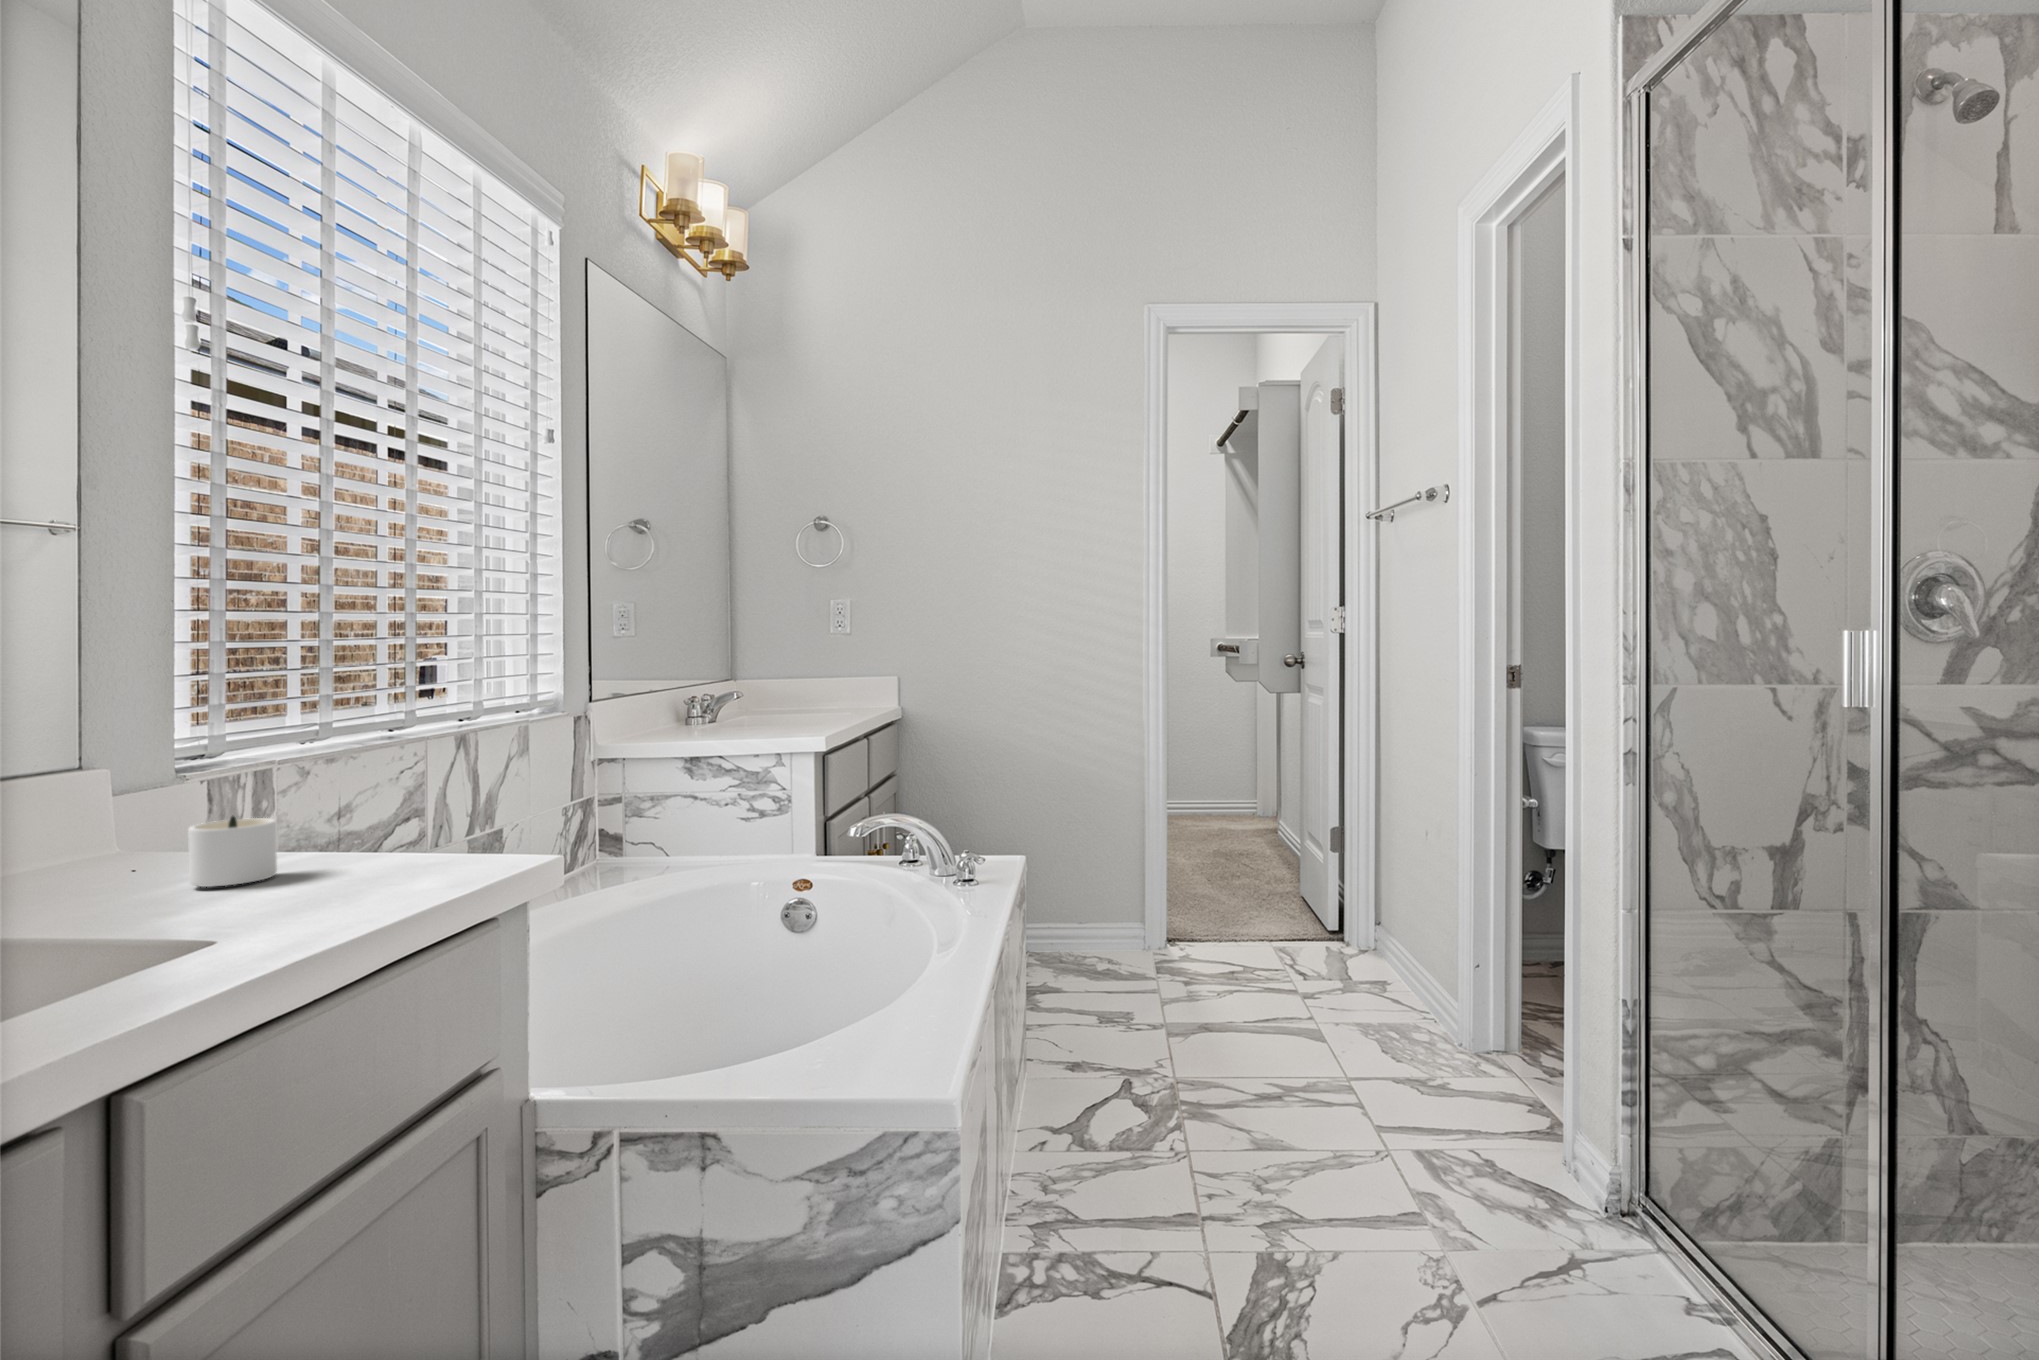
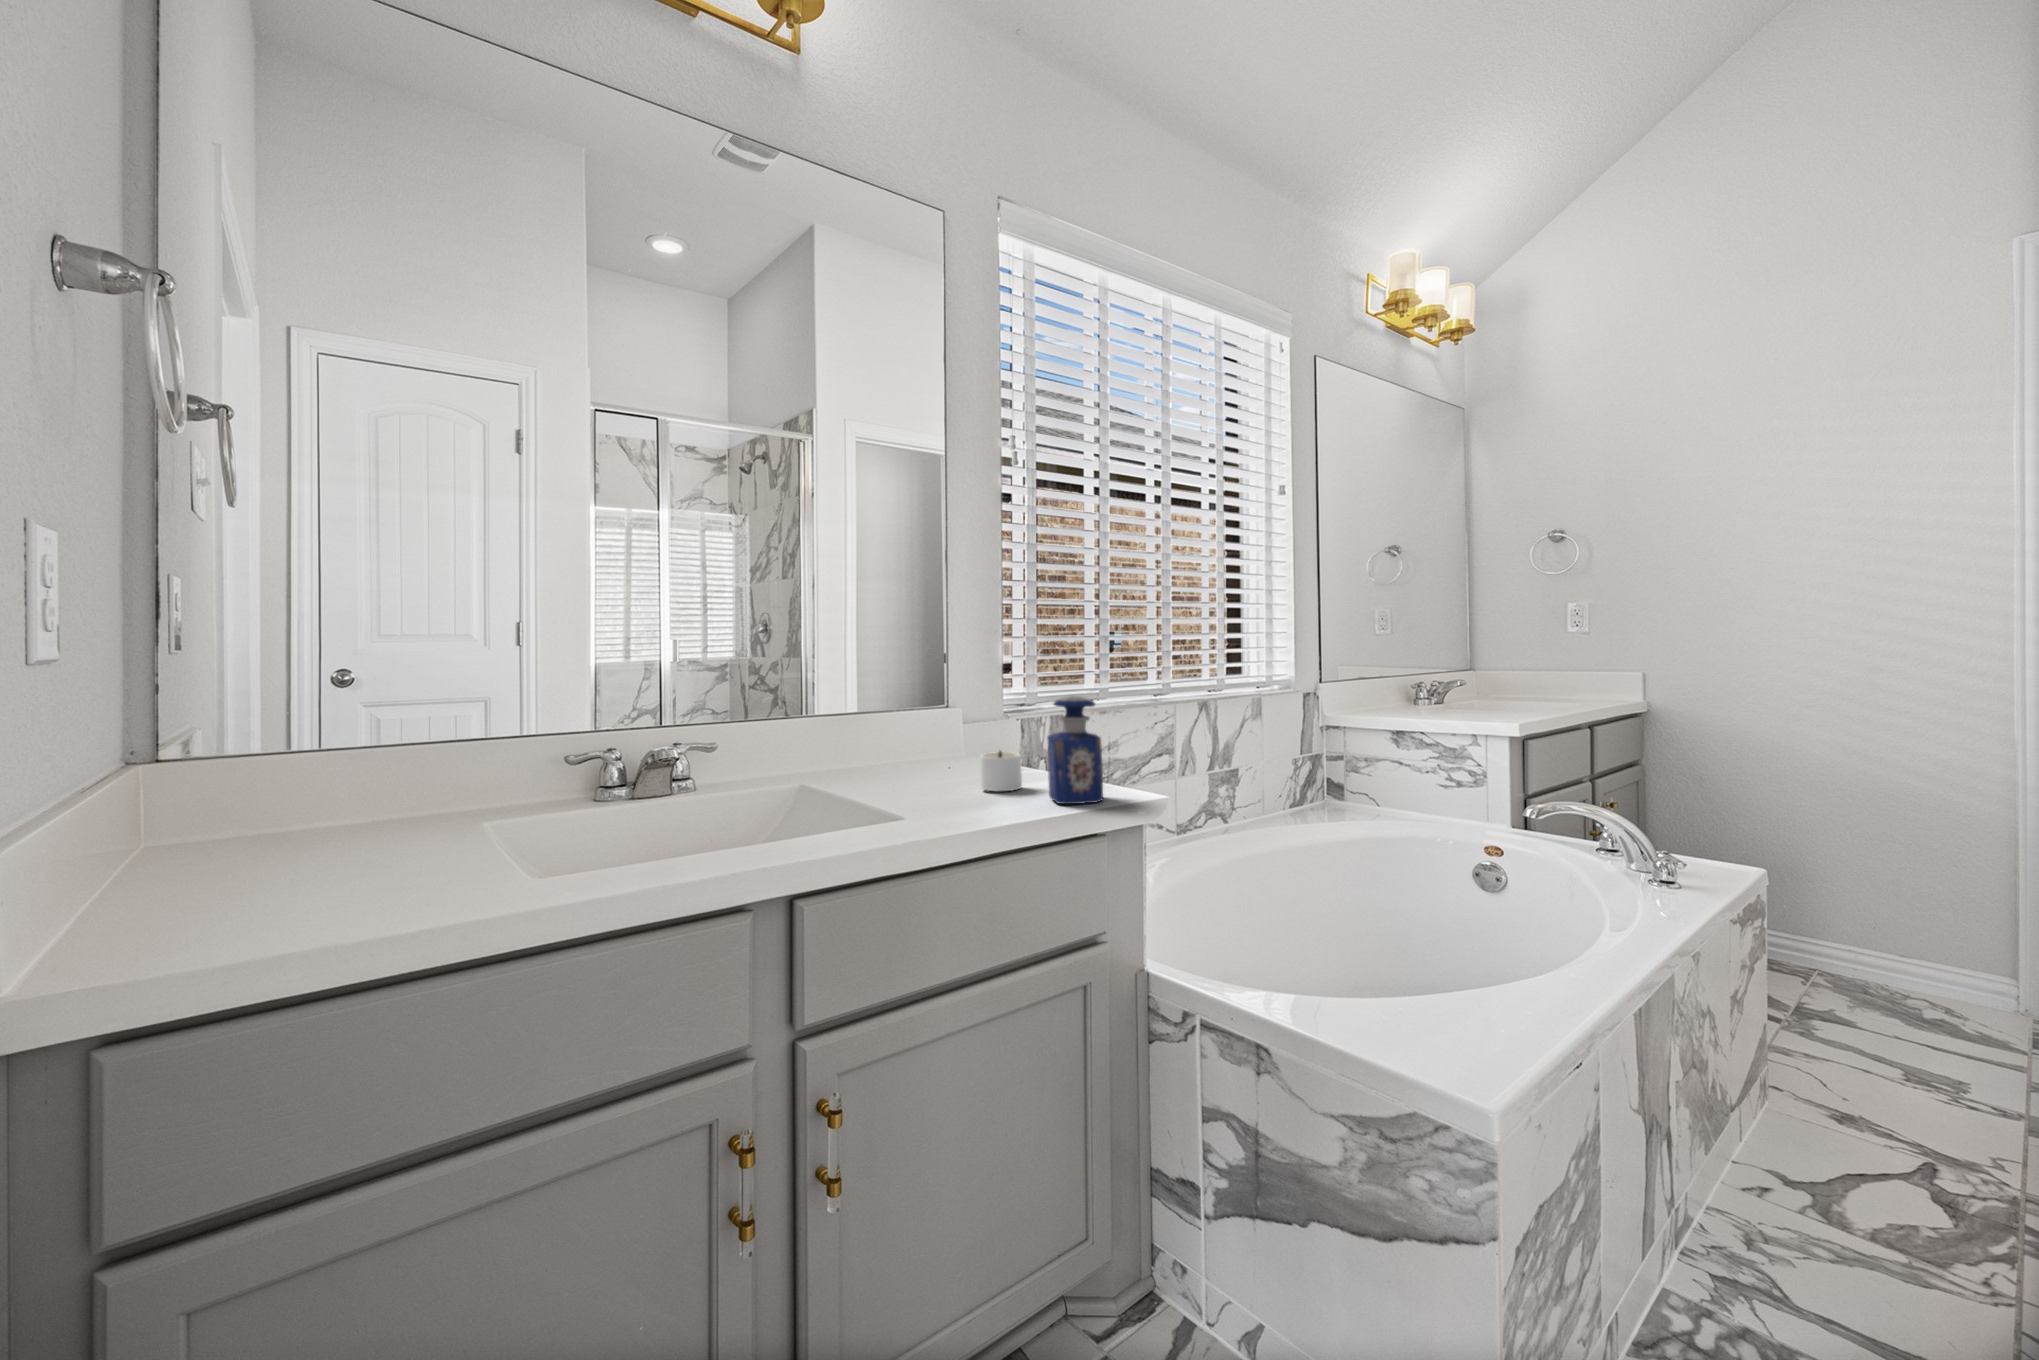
perfume bottle: none [359,715,463,882] -> present [1047,697,1103,804]

